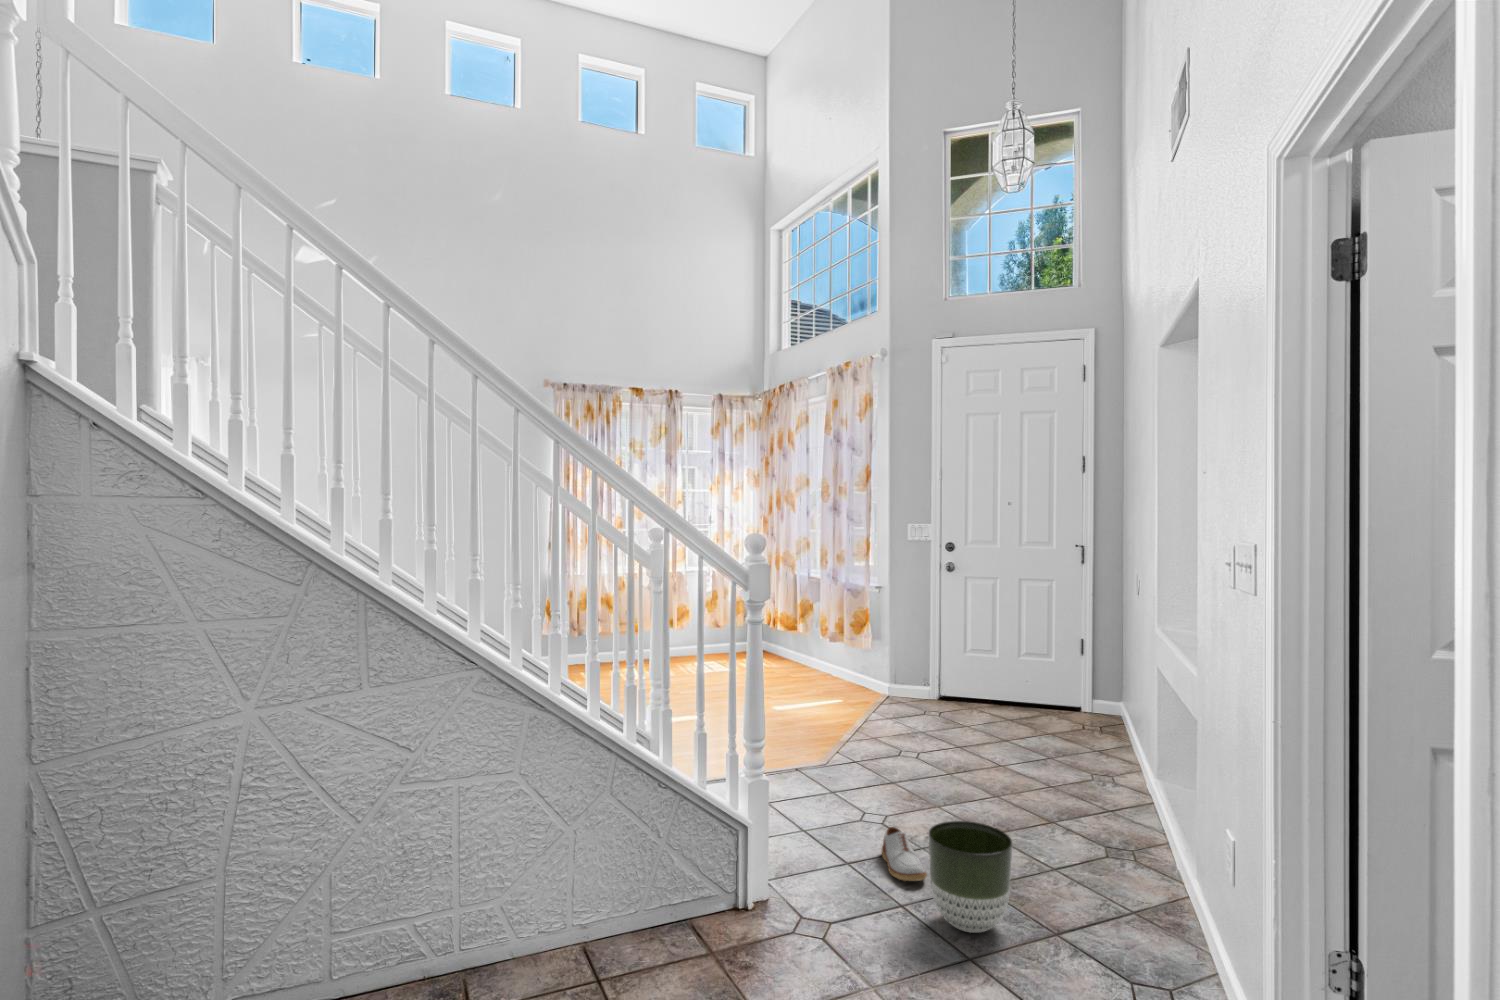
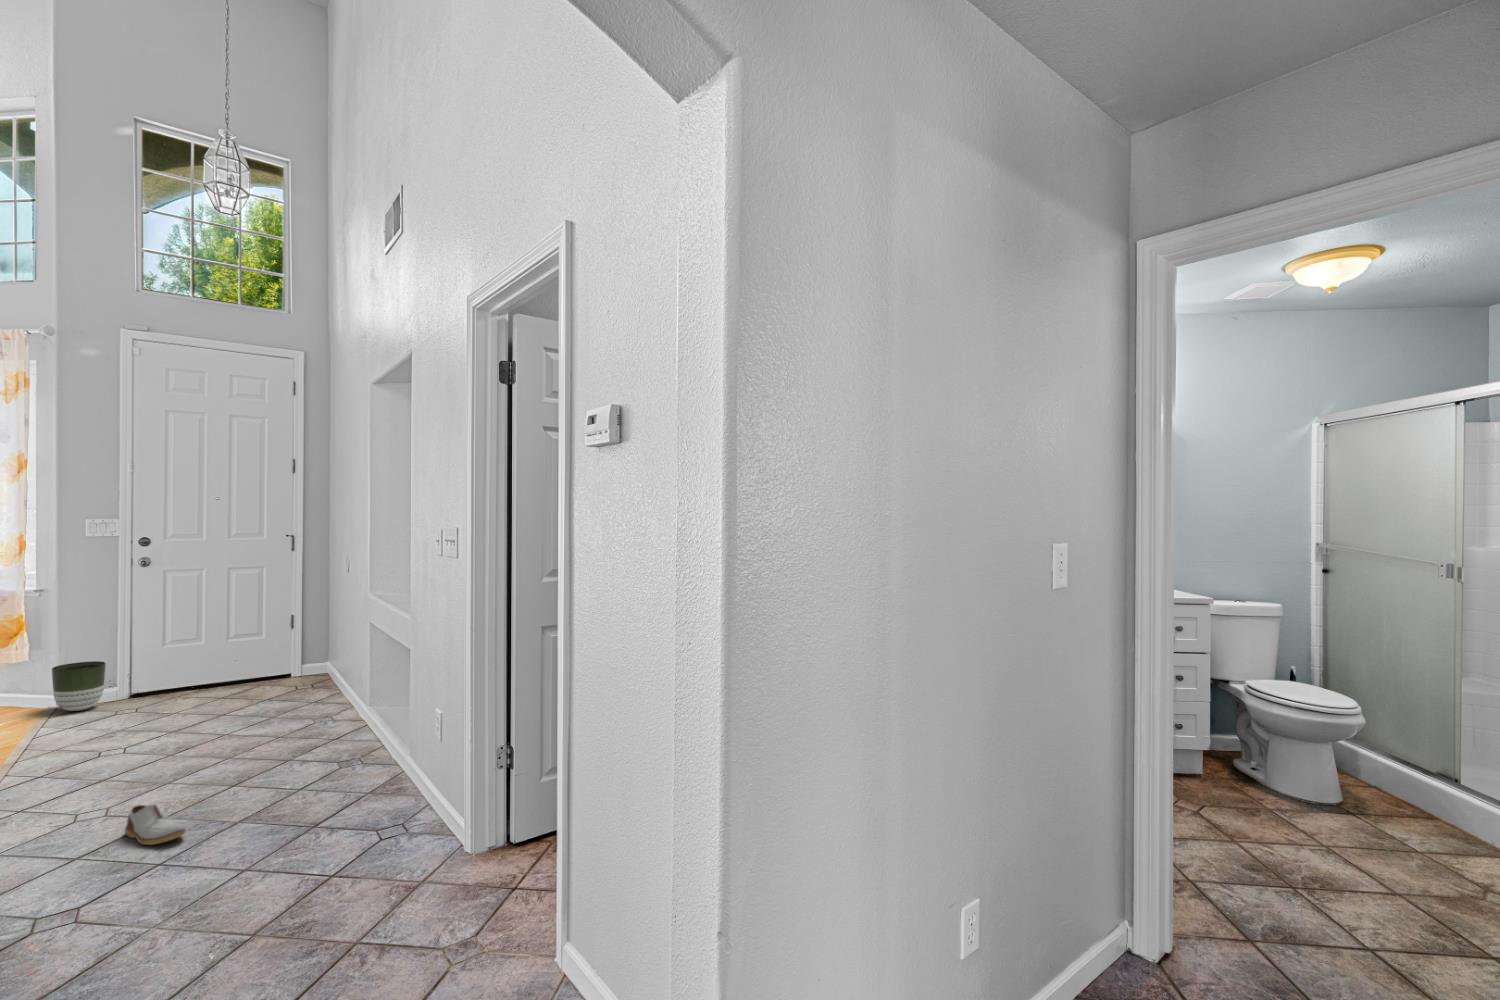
planter: present [929,821,1012,933] -> present [52,661,106,711]

